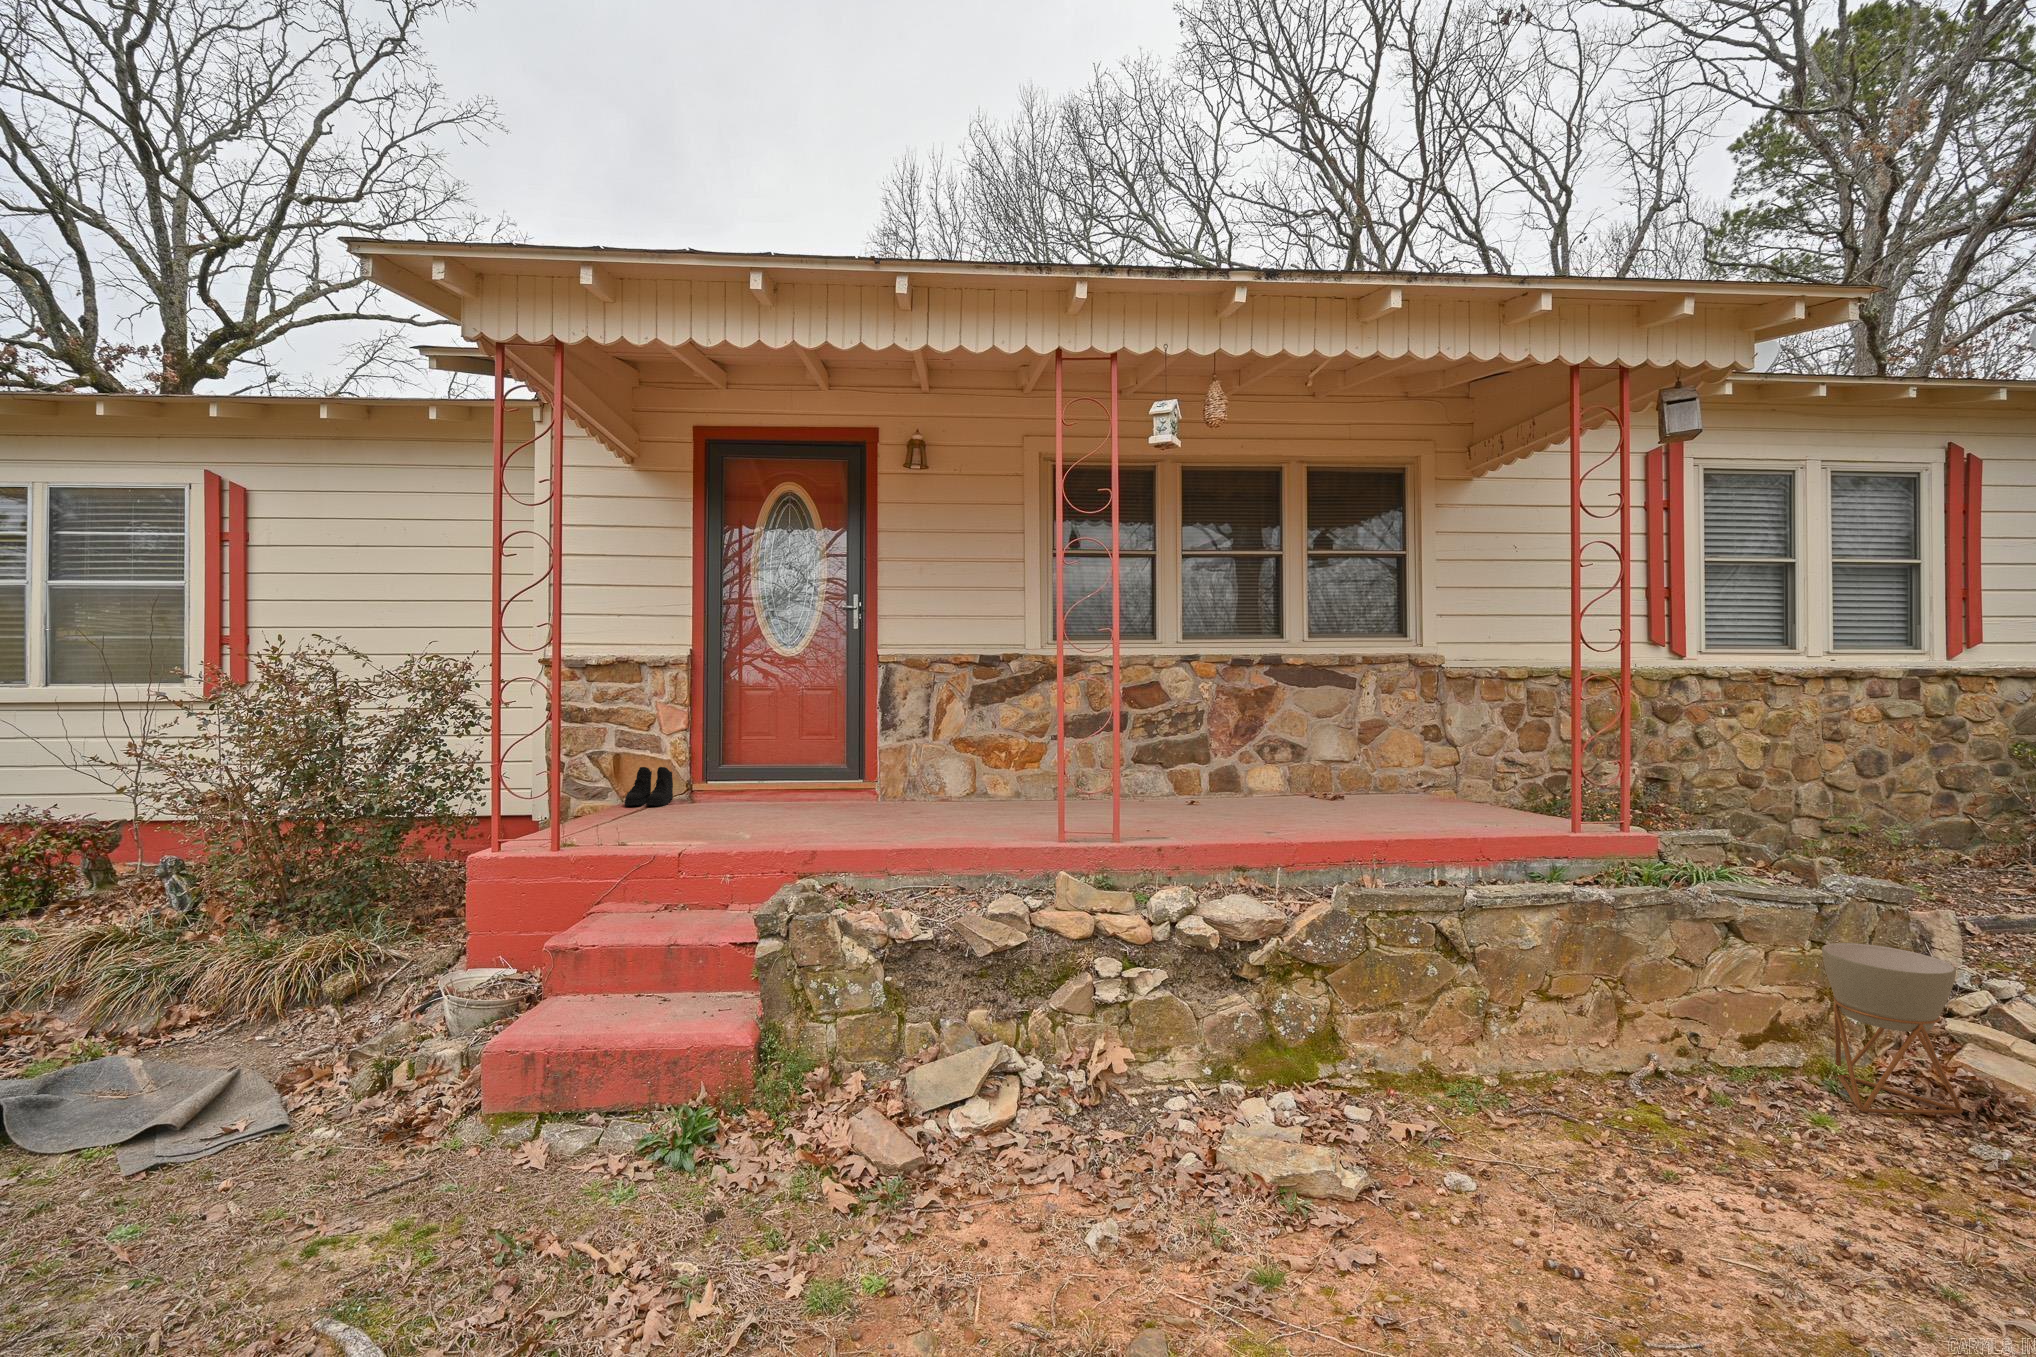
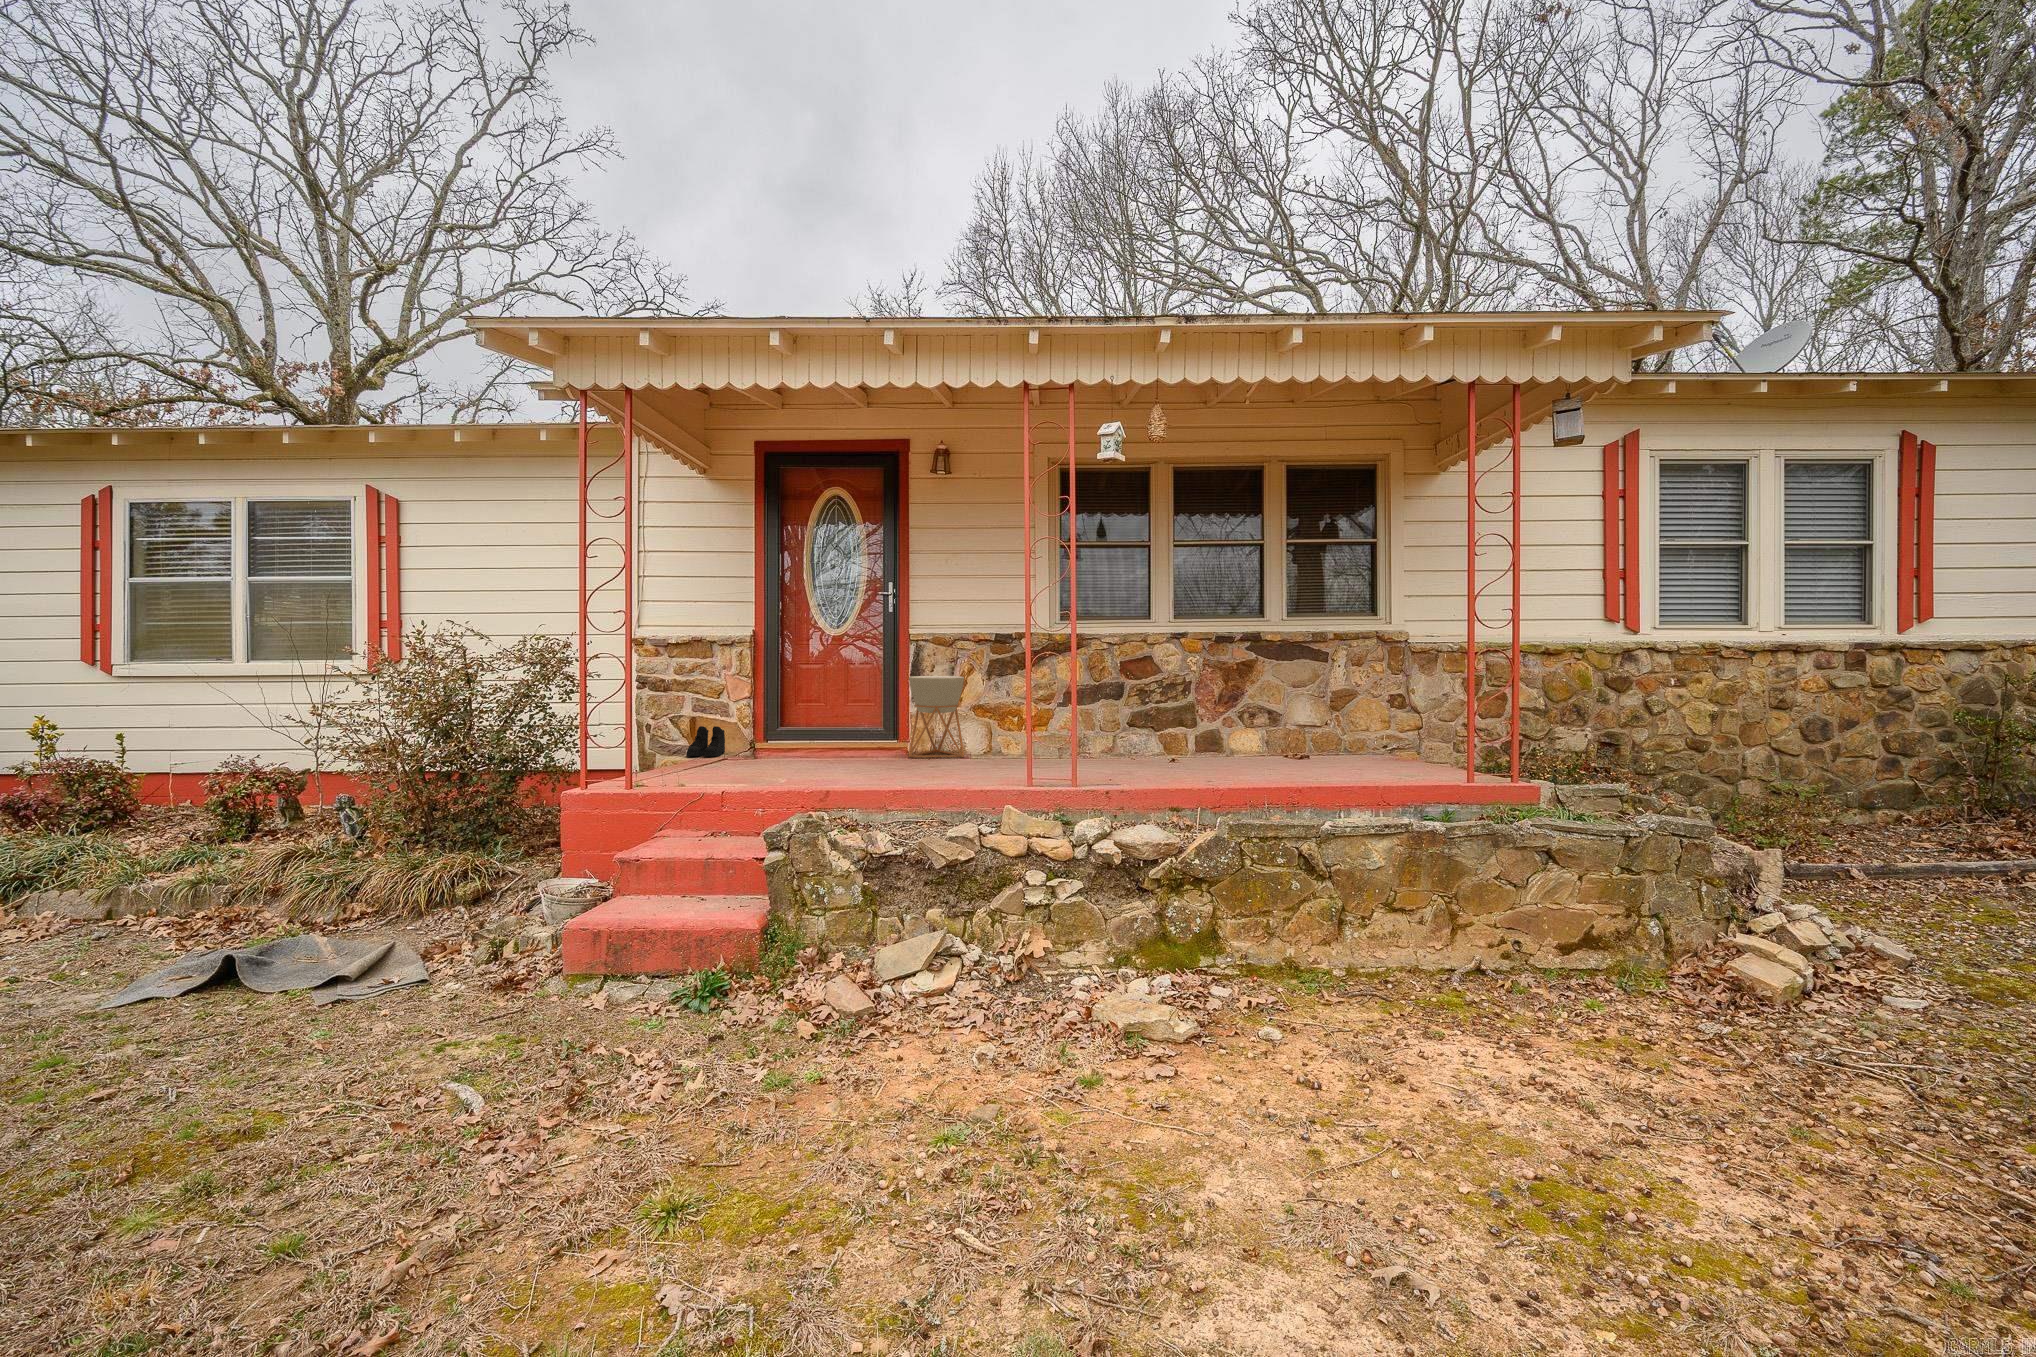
planter: present [1822,943,1963,1114] -> present [909,676,964,758]

